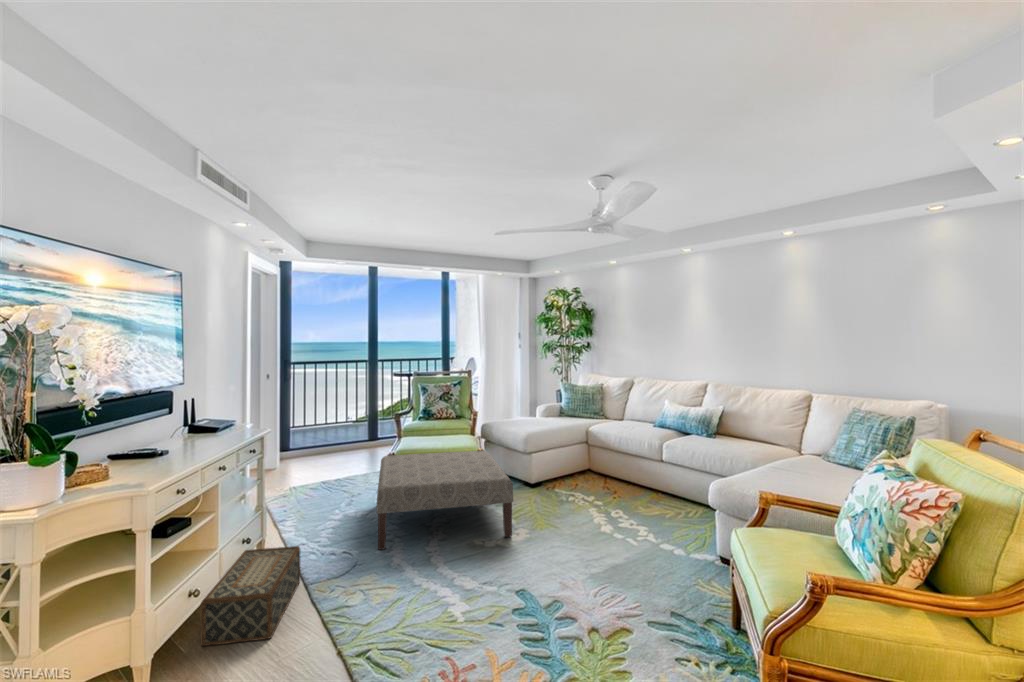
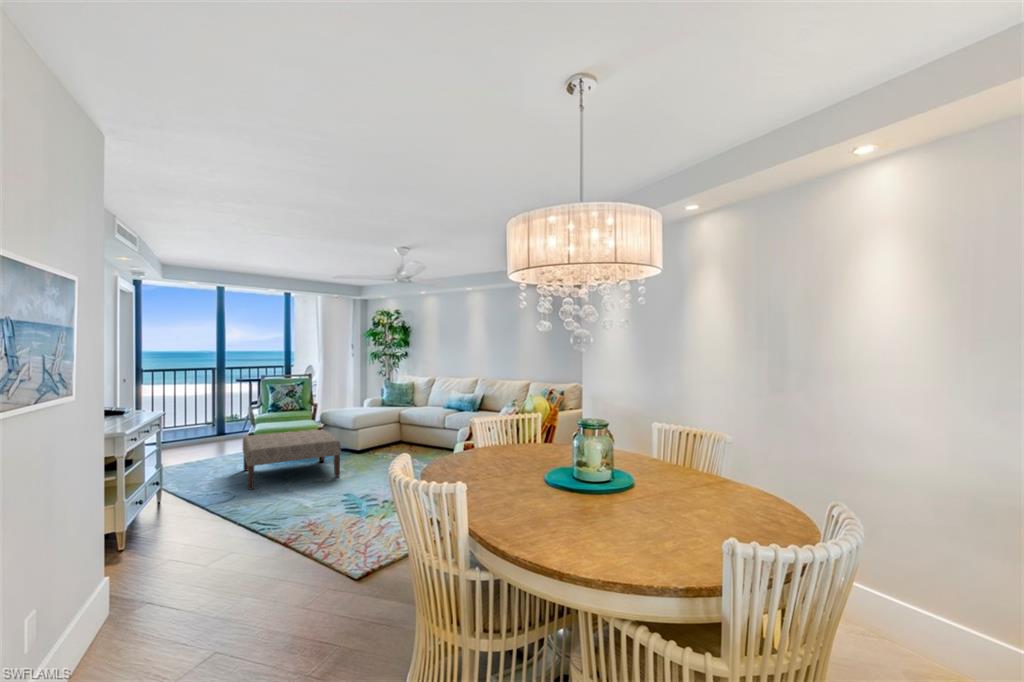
woven basket: present [200,546,300,646] -> none [149,484,199,532]

